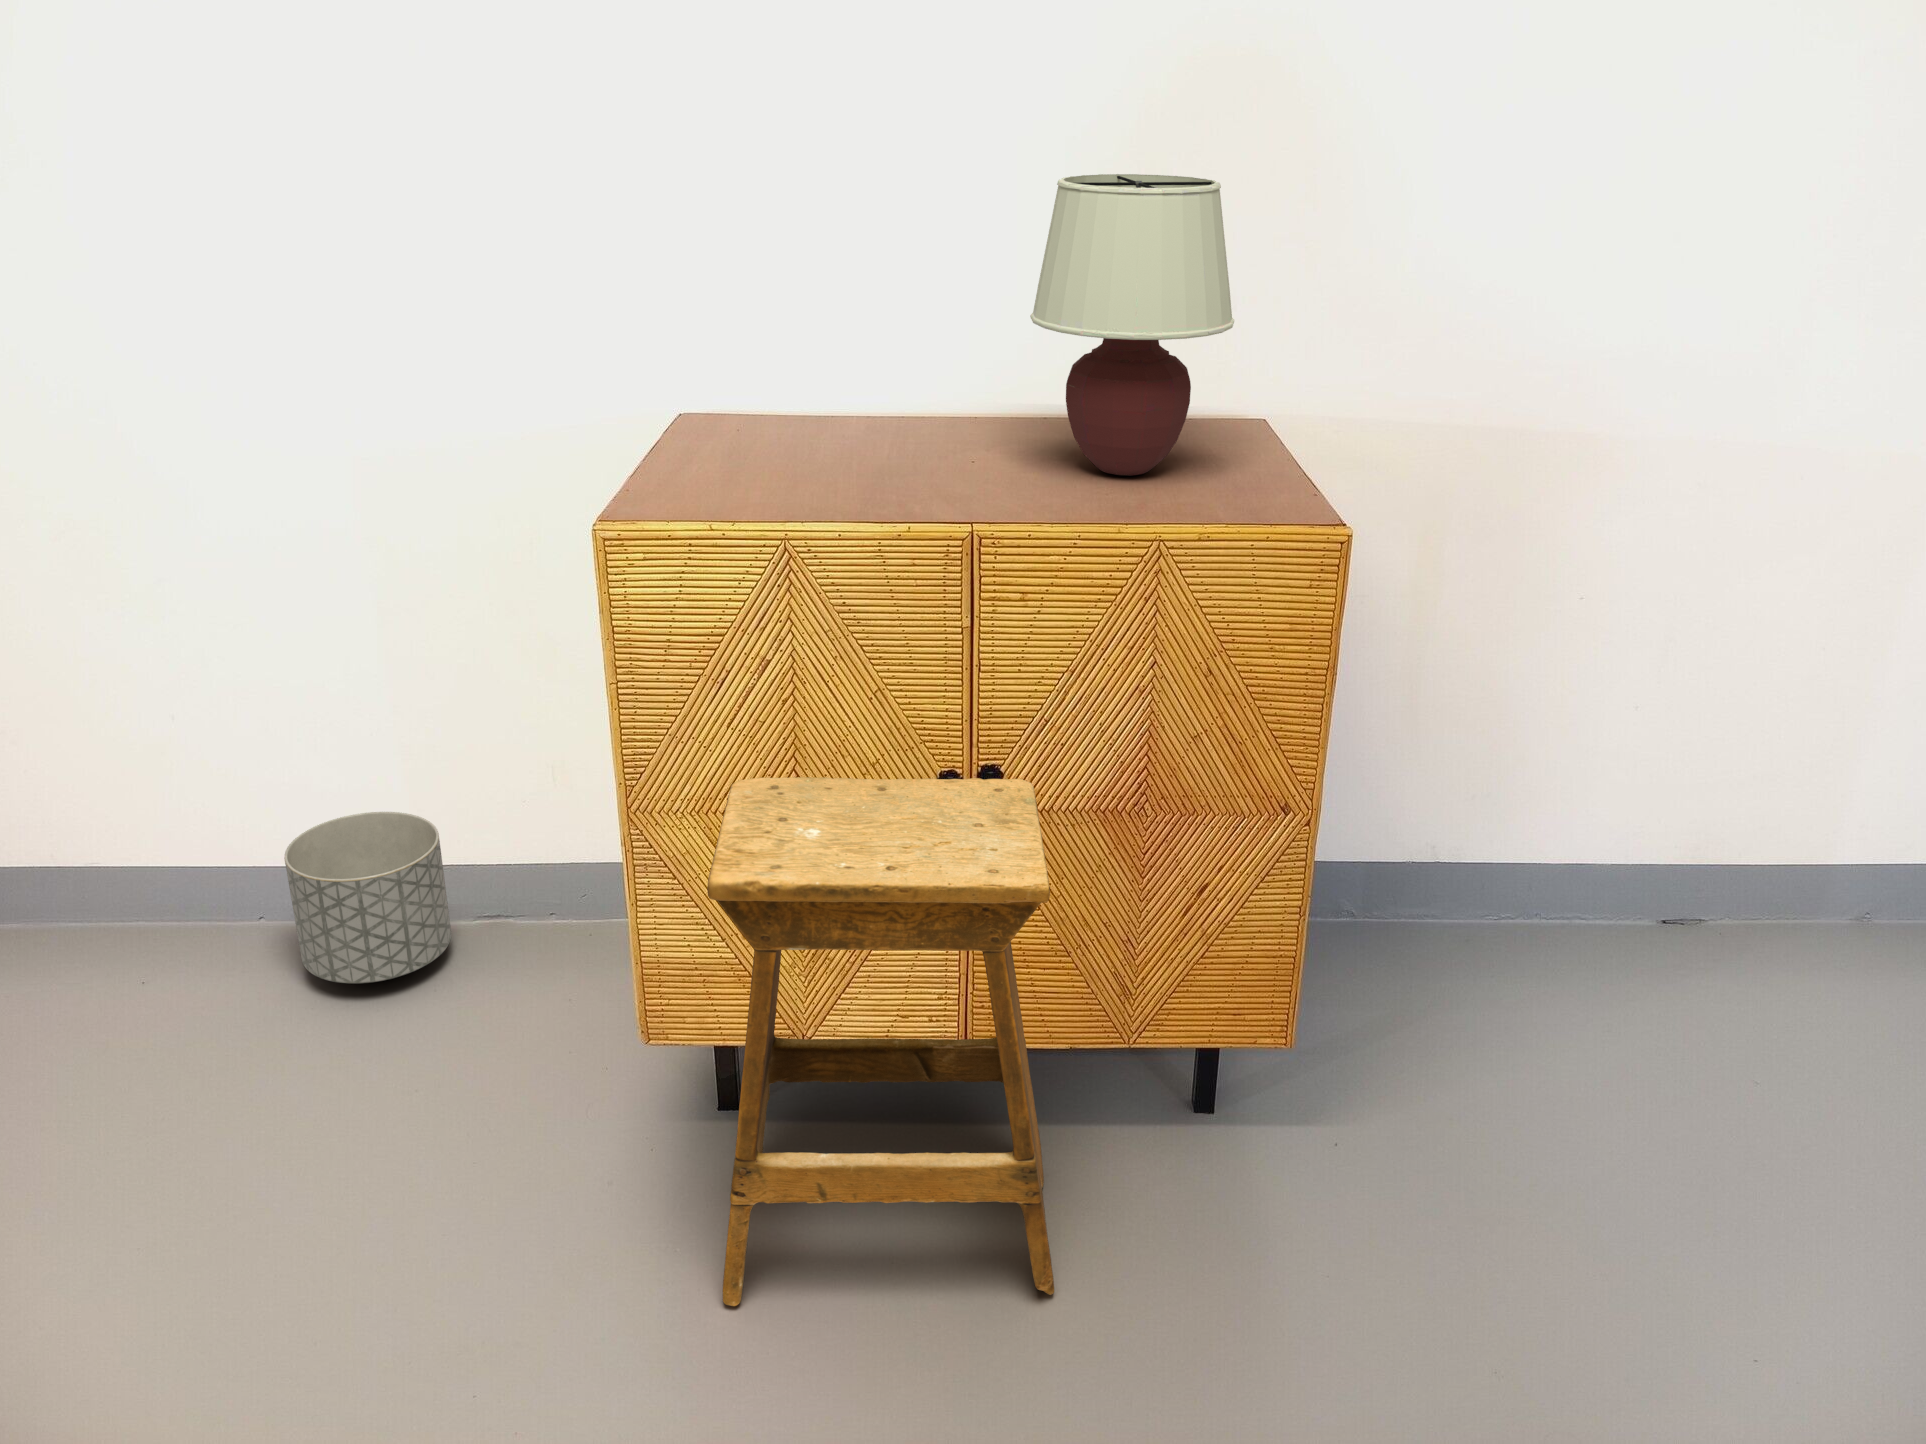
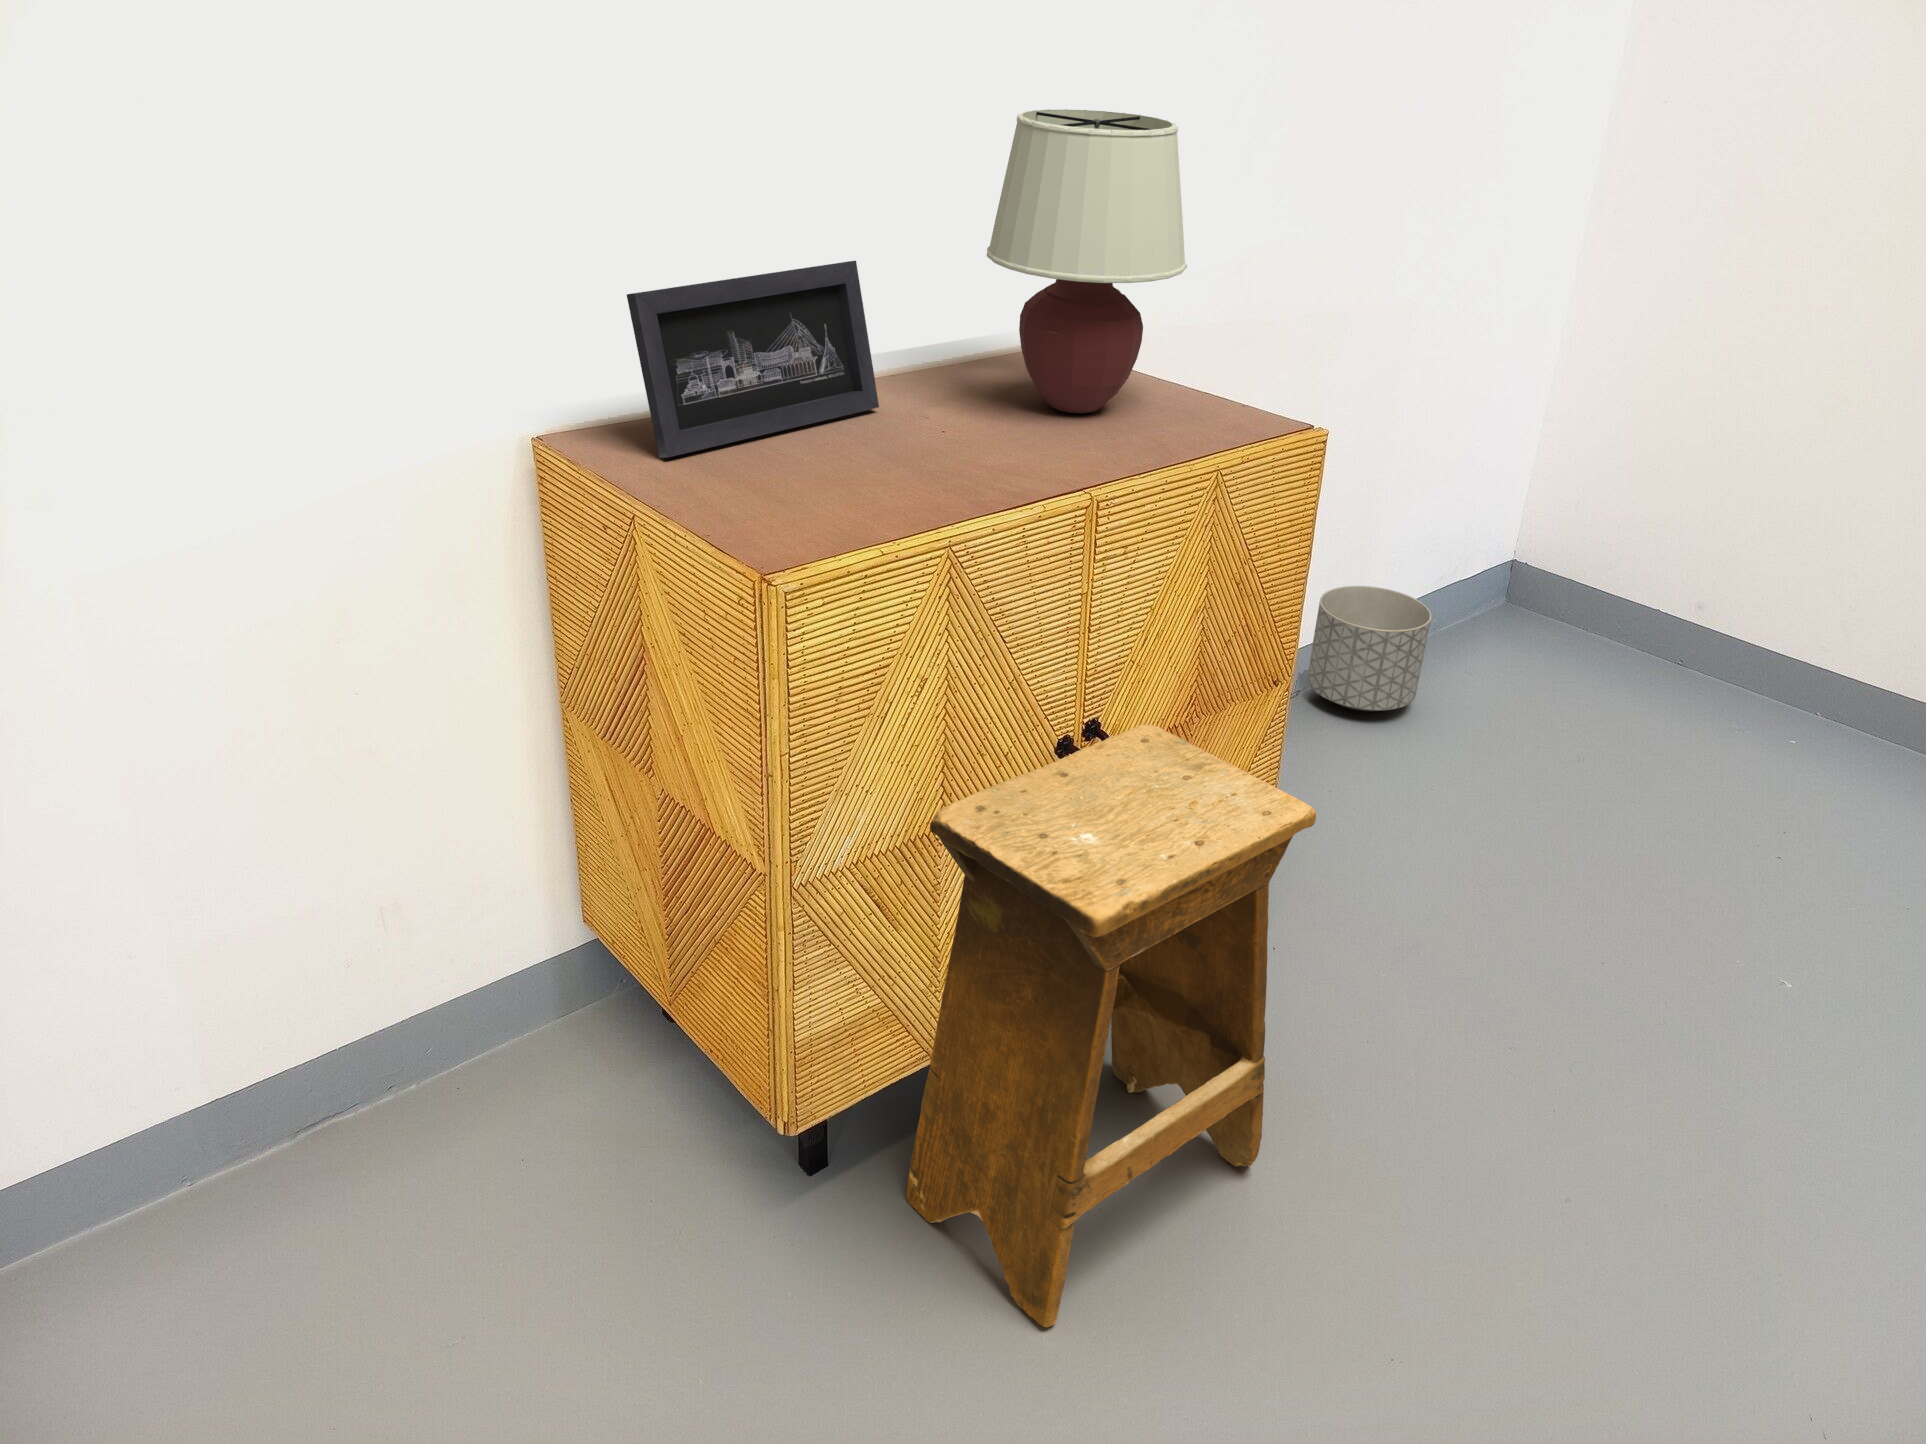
picture frame: none [695,305,942,445] -> present [627,261,879,458]
planter: present [284,812,451,983] -> present [1307,586,1432,712]

